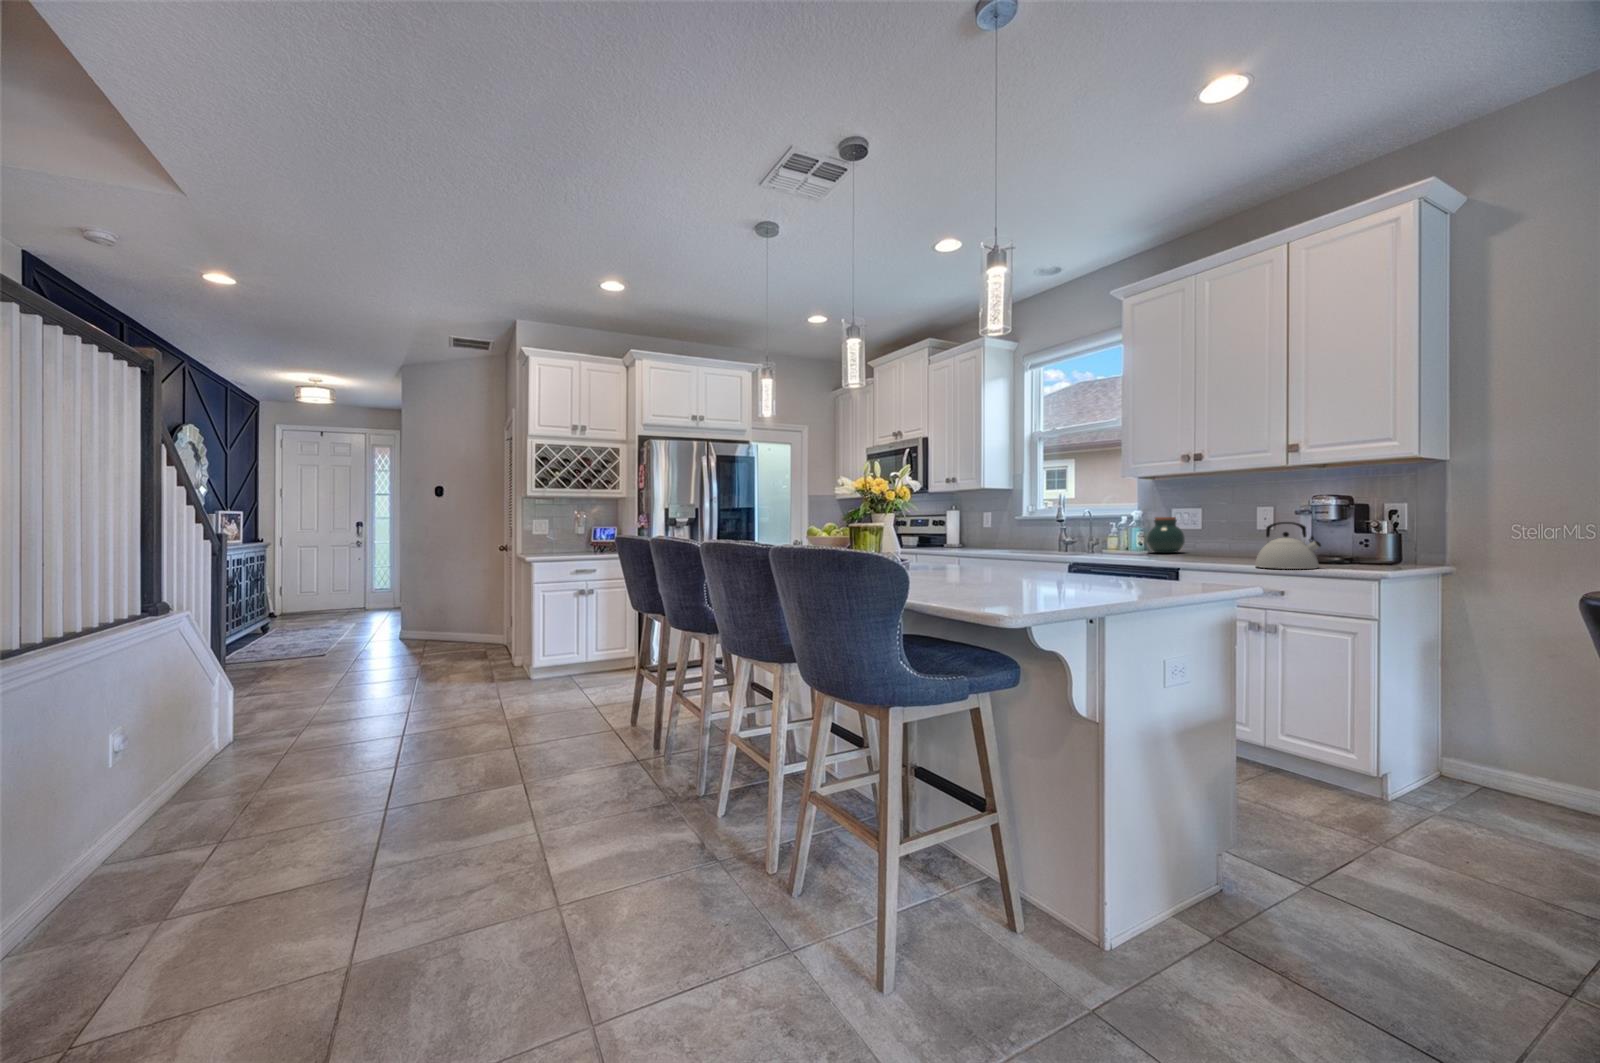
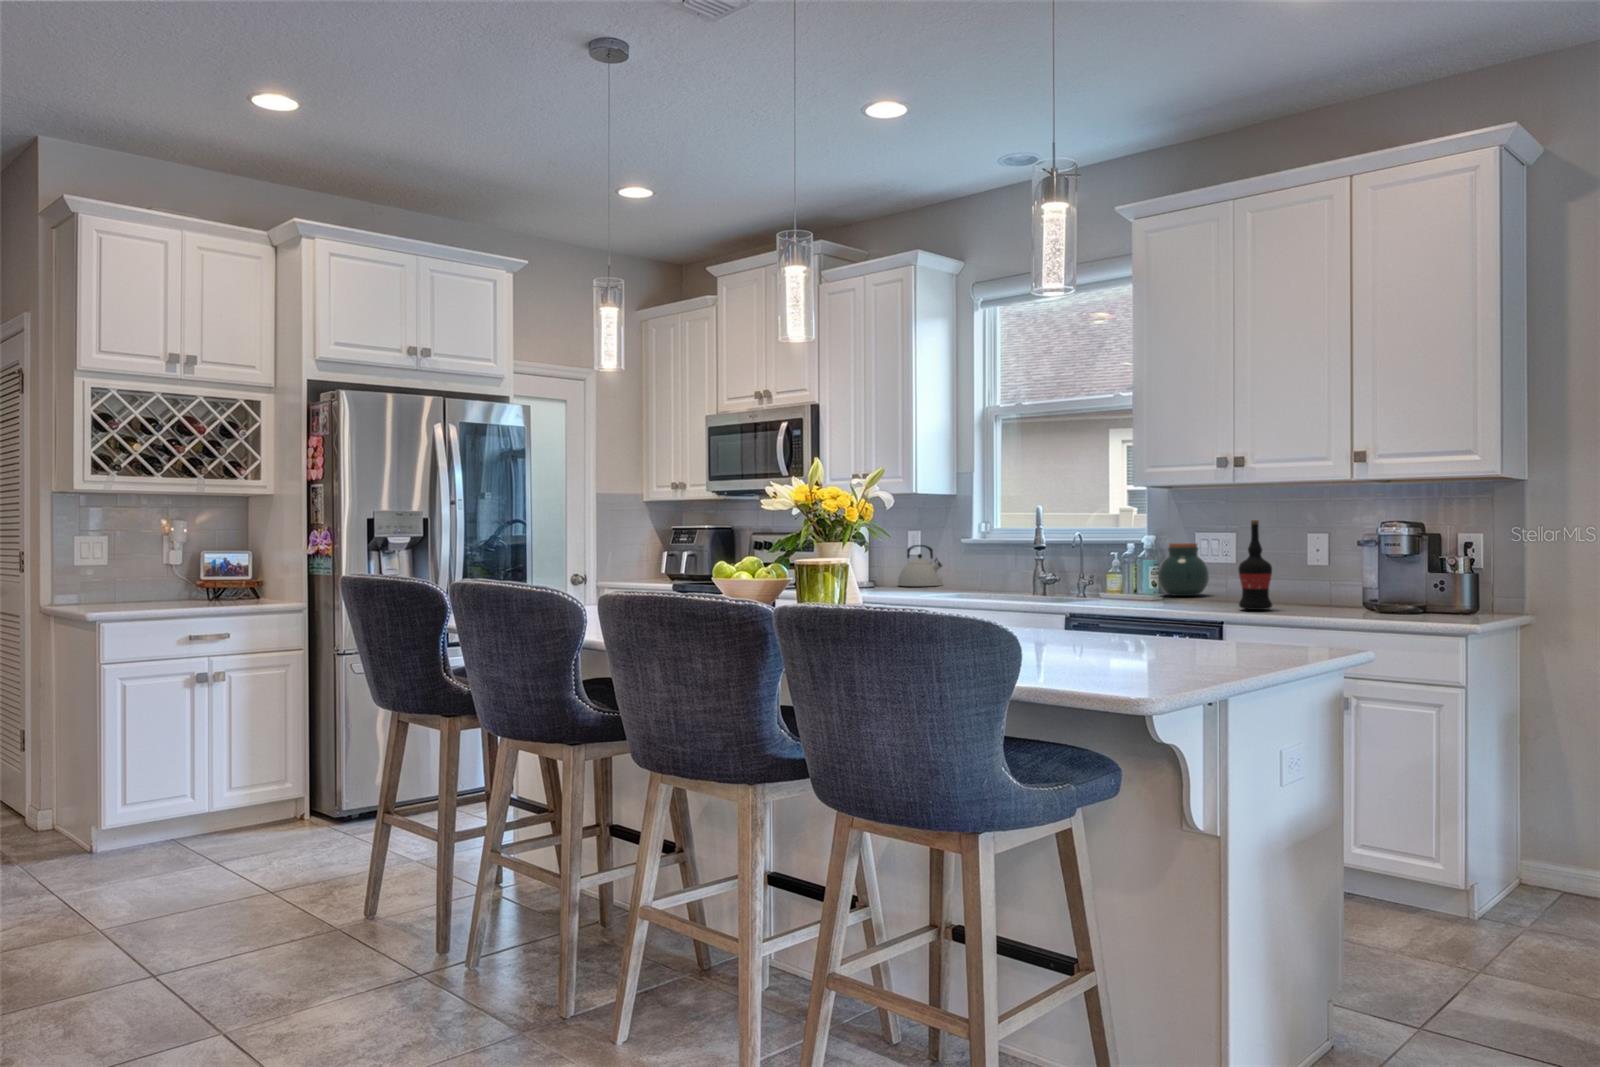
wine bottle: none [1197,498,1223,561] -> present [1238,520,1272,610]
kettle: present [1255,522,1321,569] -> present [898,545,943,586]

